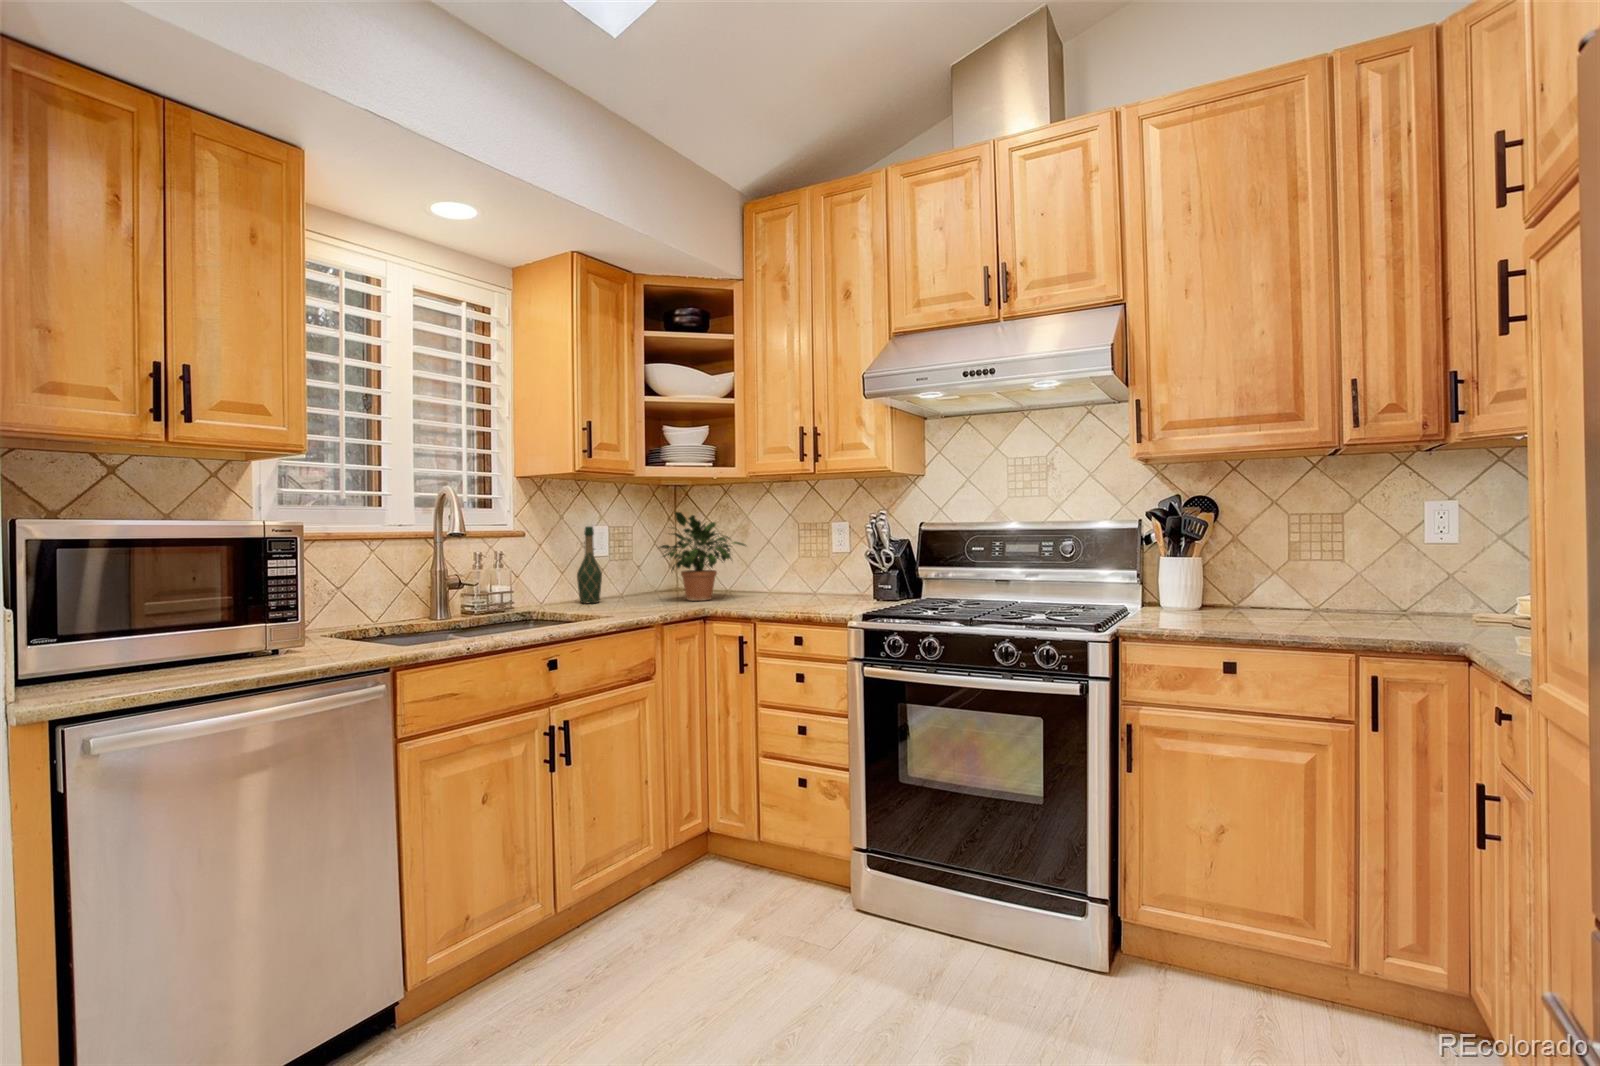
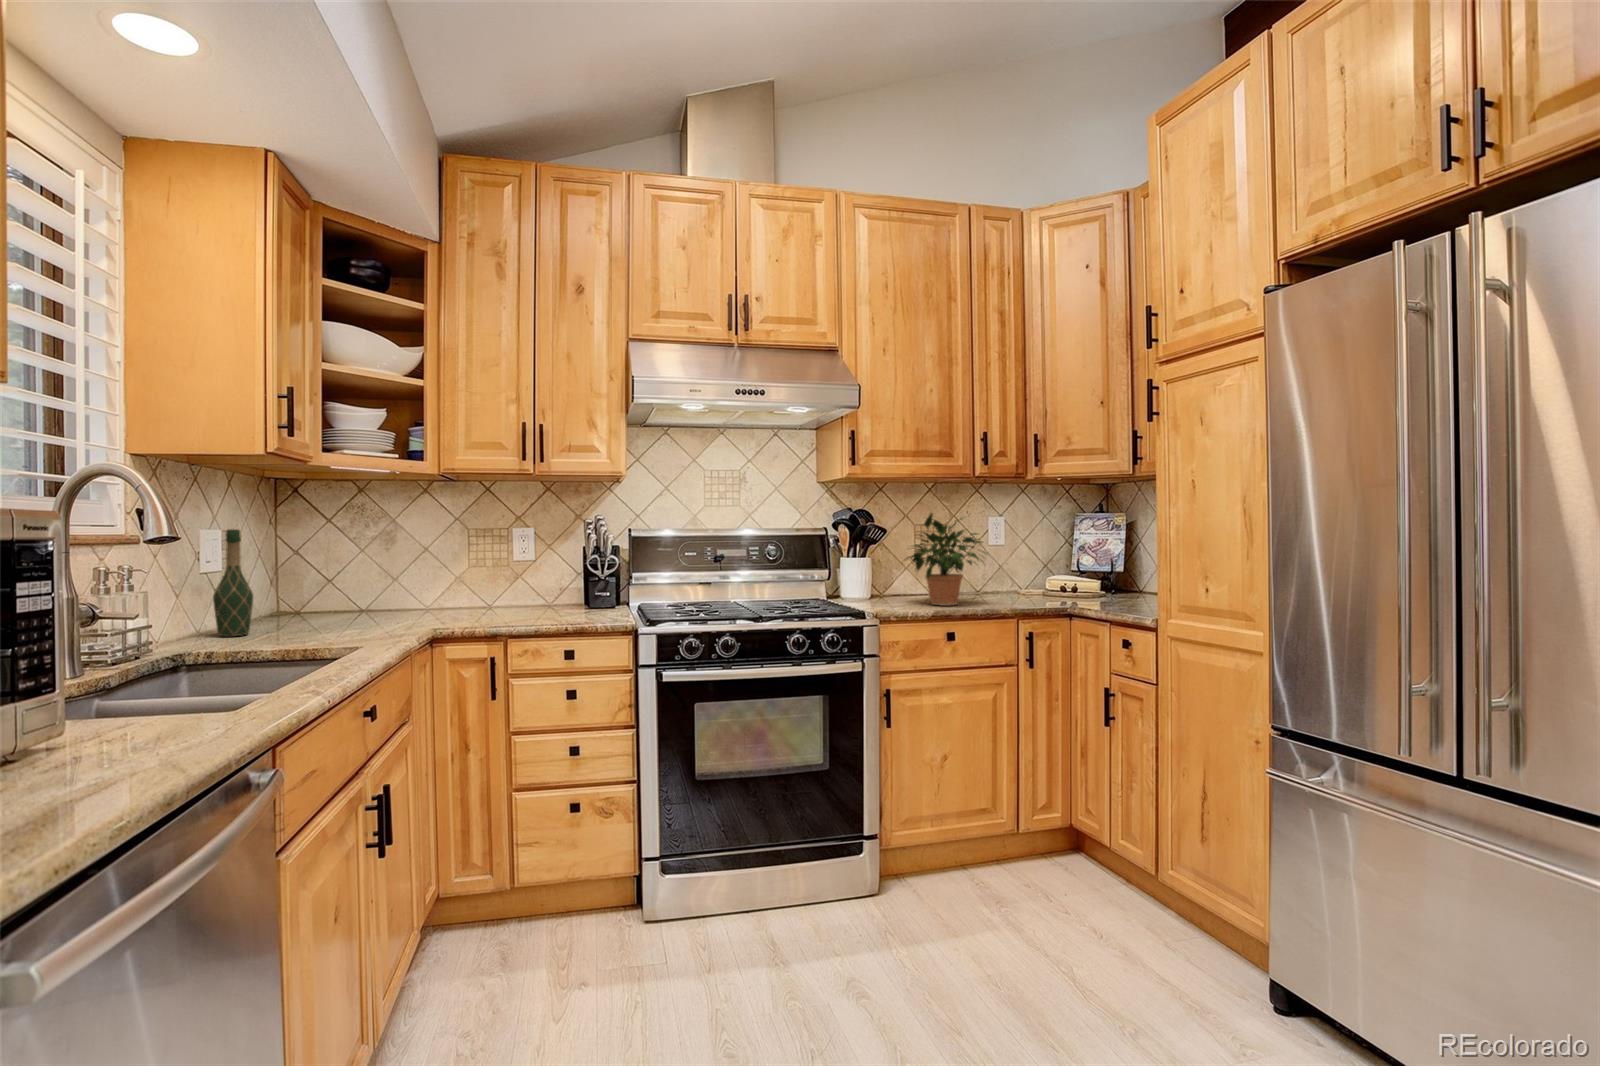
potted plant: present [660,512,745,601] -> present [904,513,985,606]

